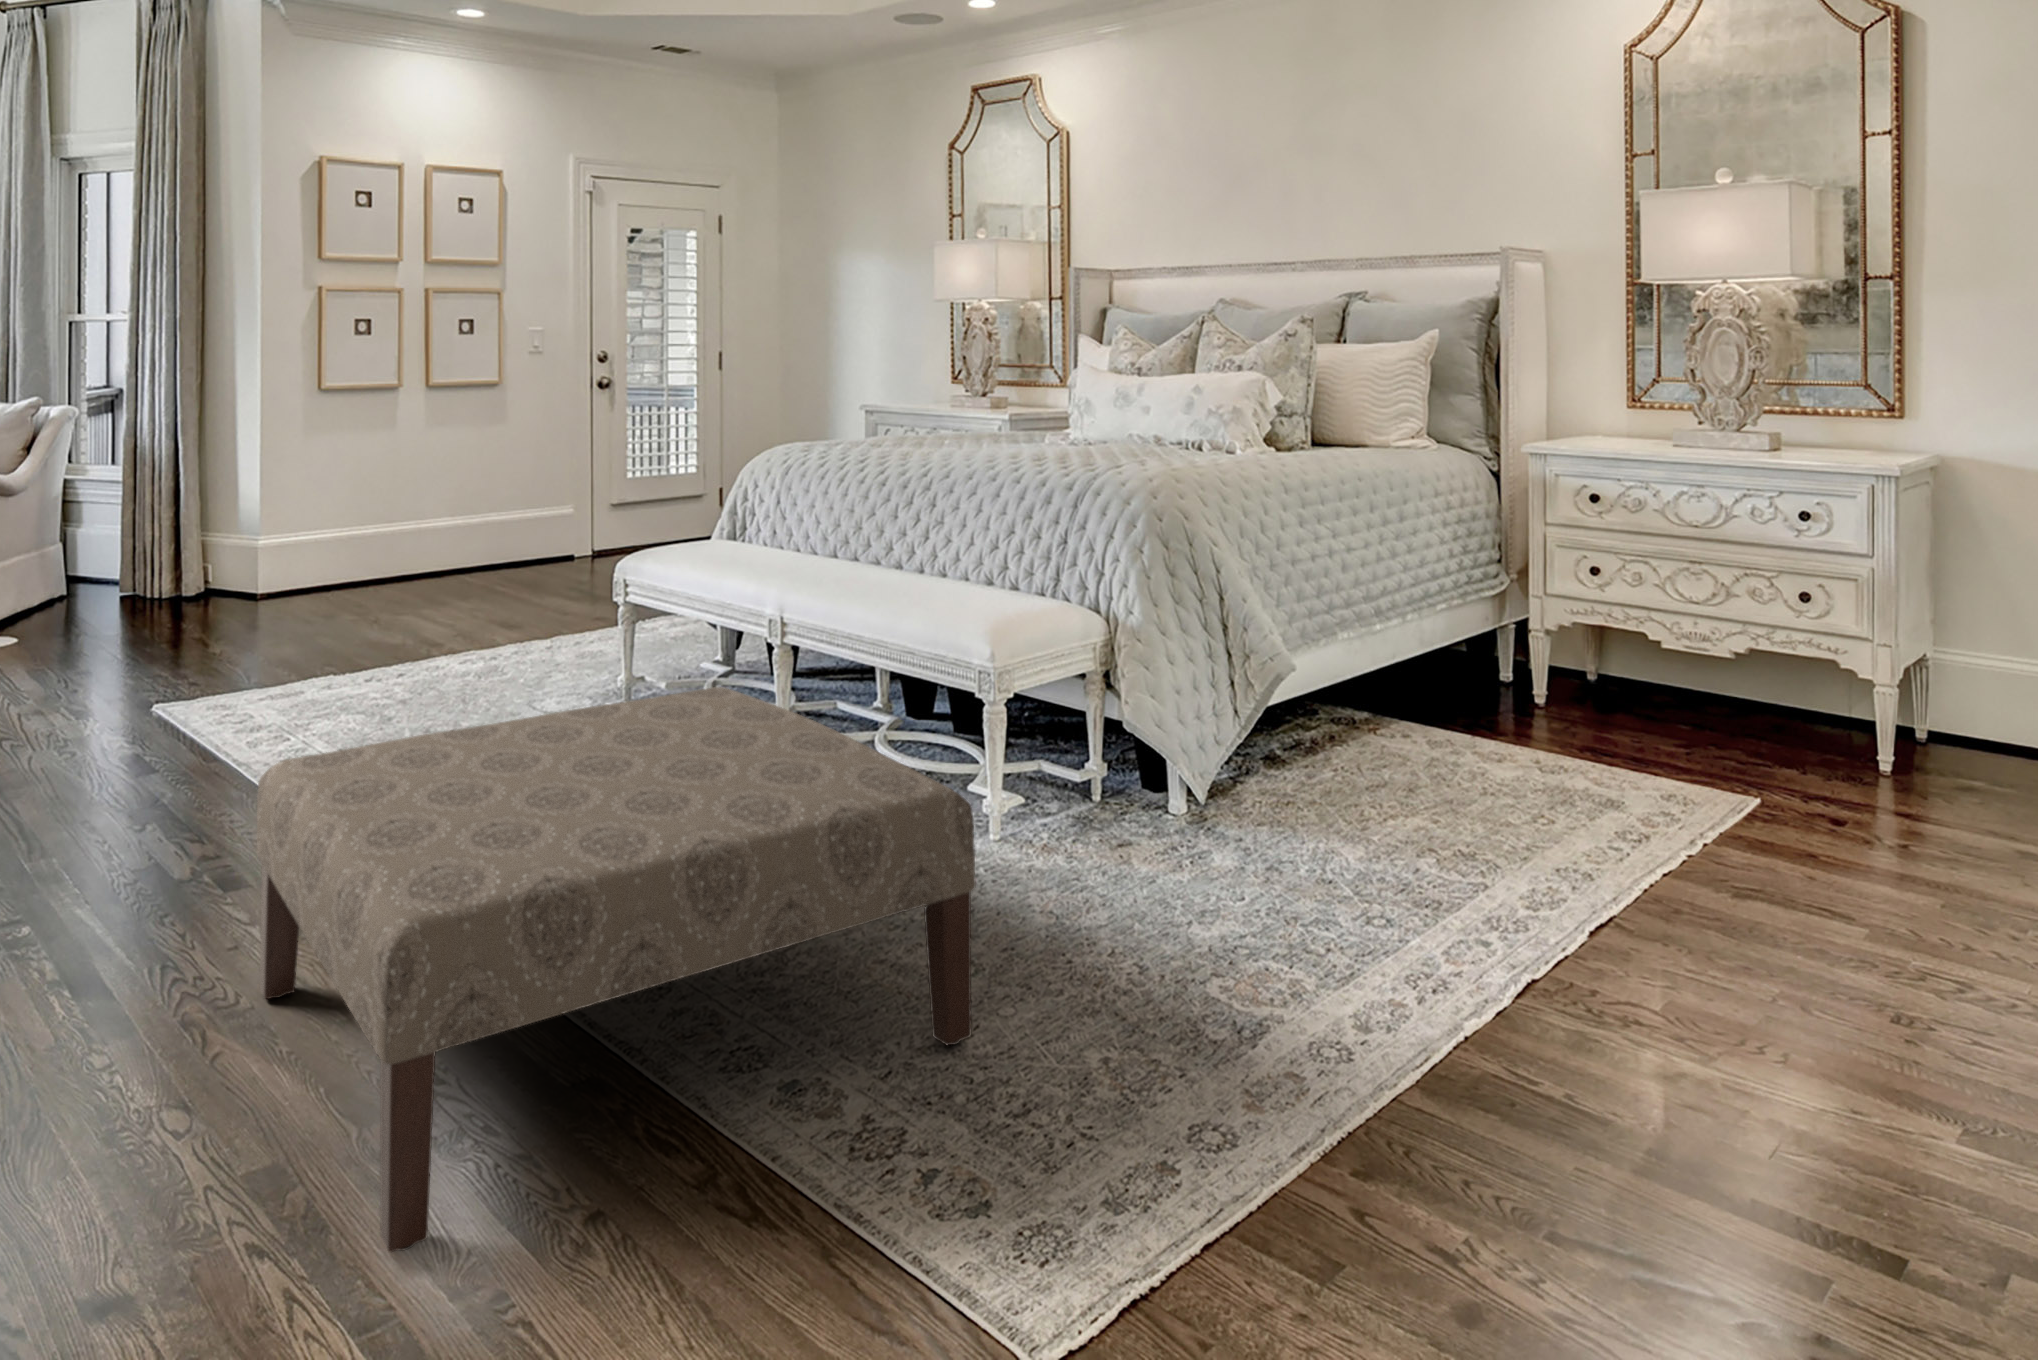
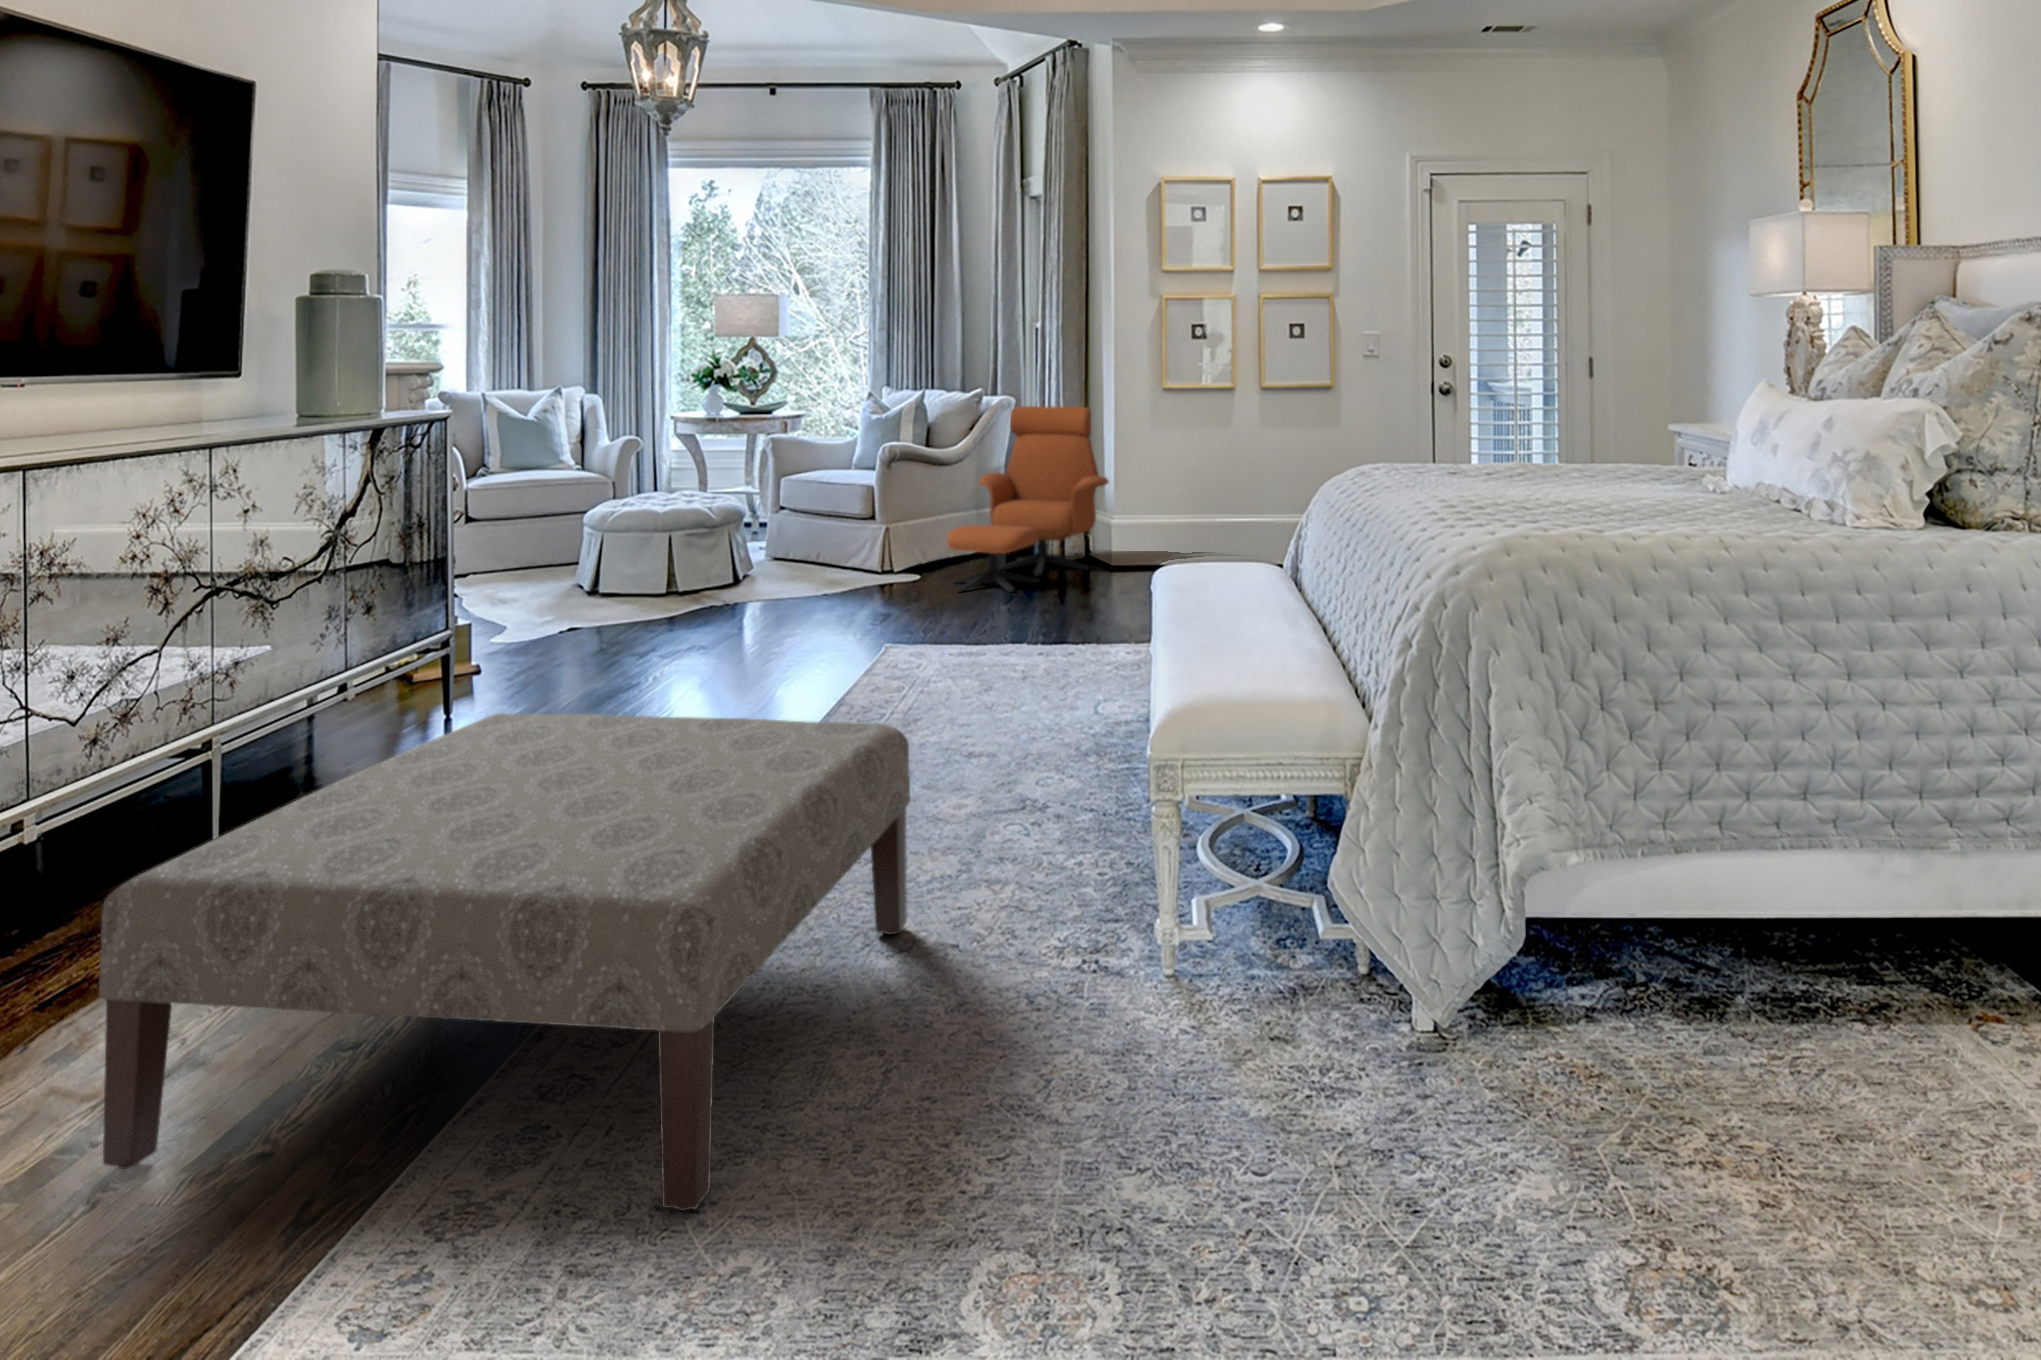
lounge chair: none [67,414,255,643] -> present [947,406,1108,592]

